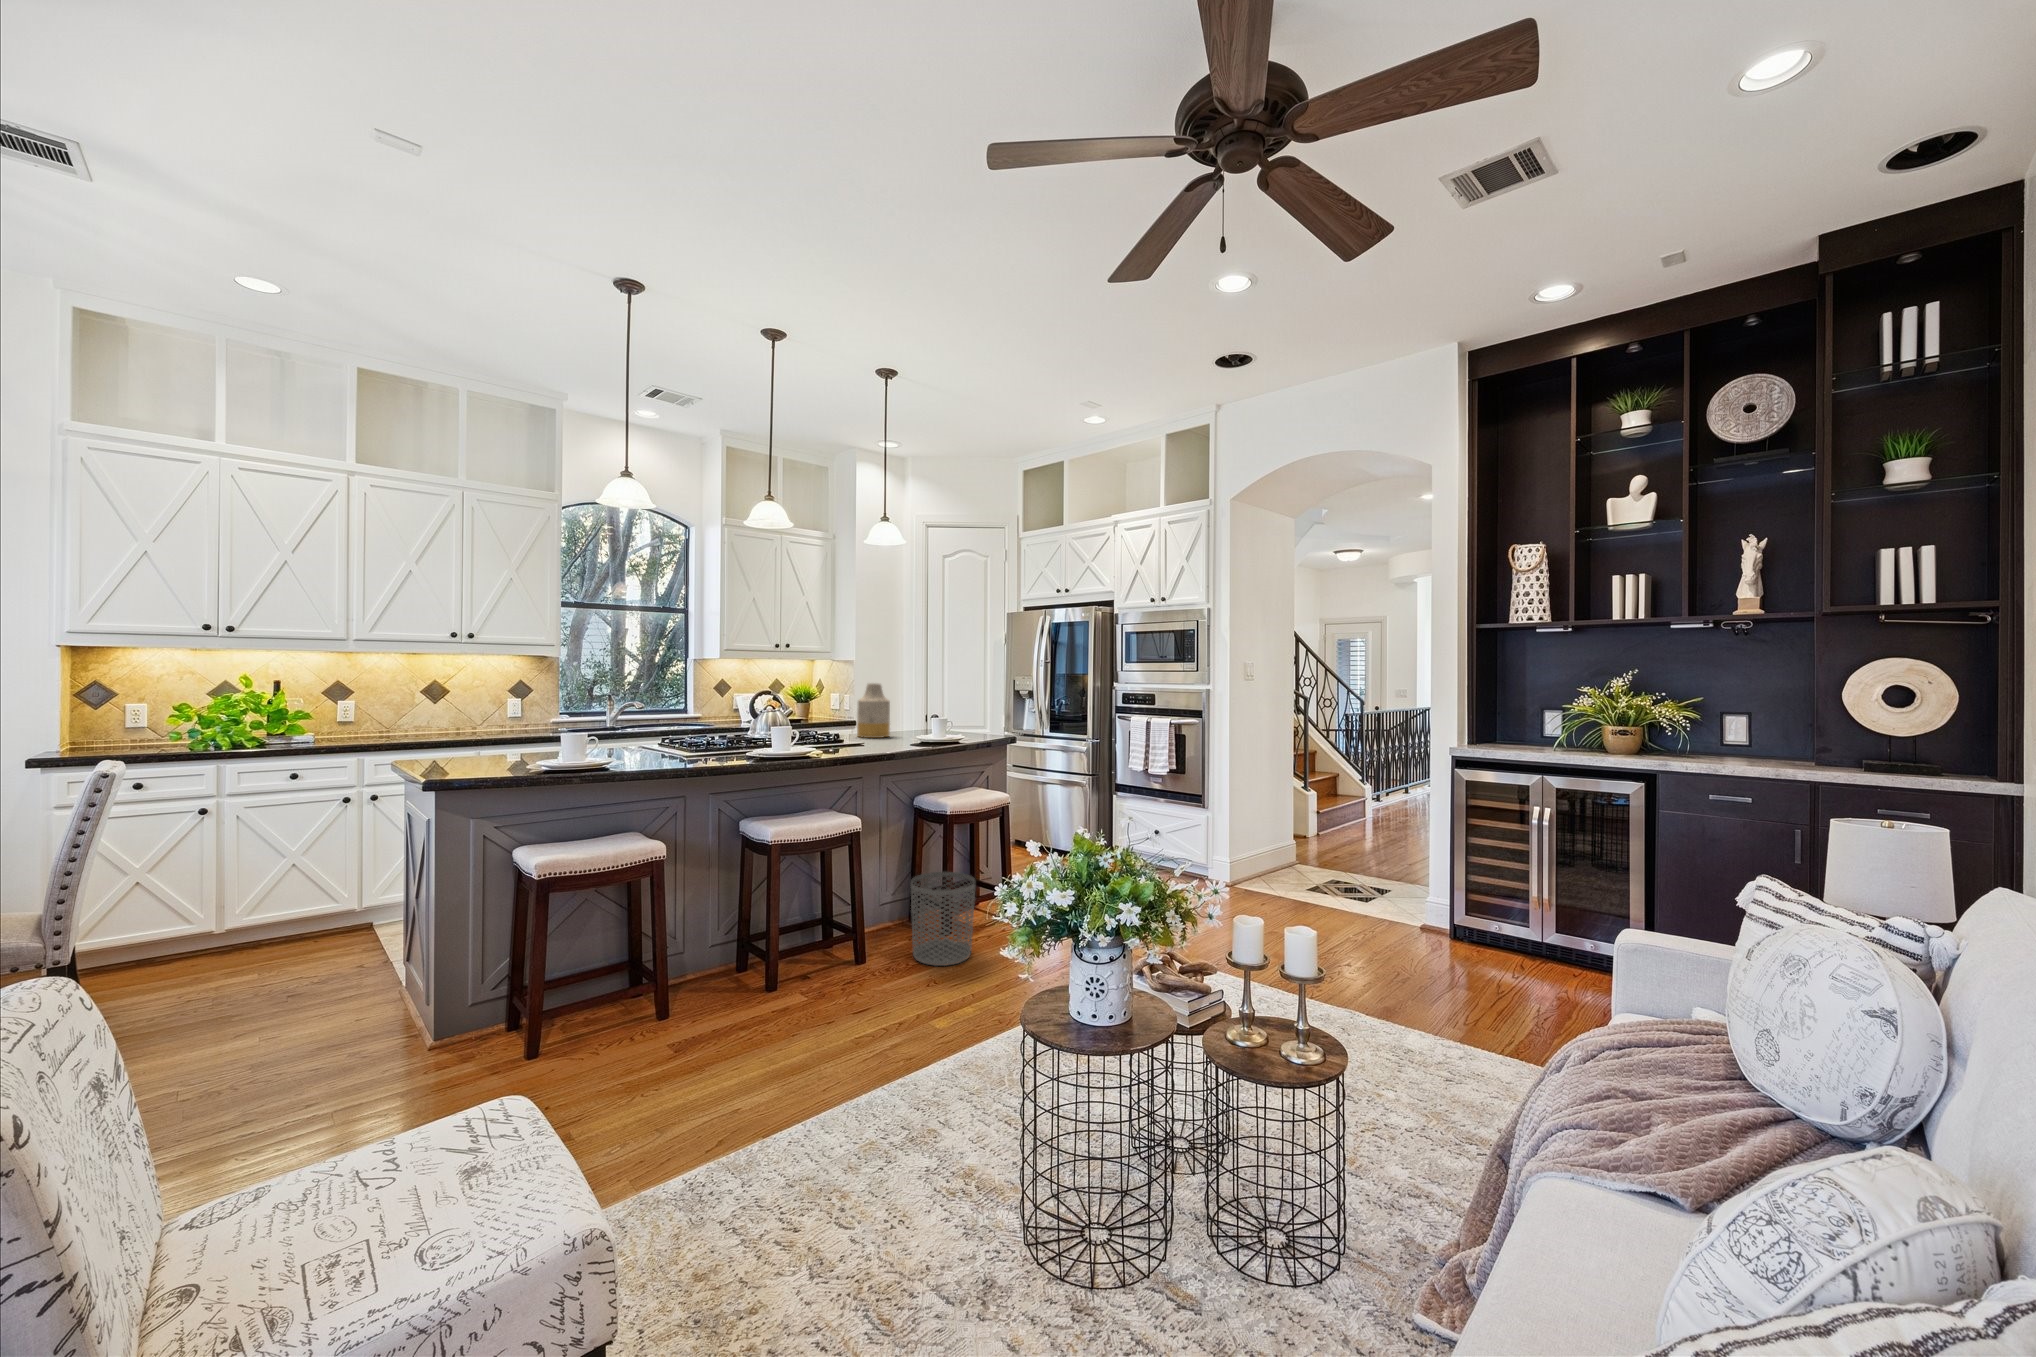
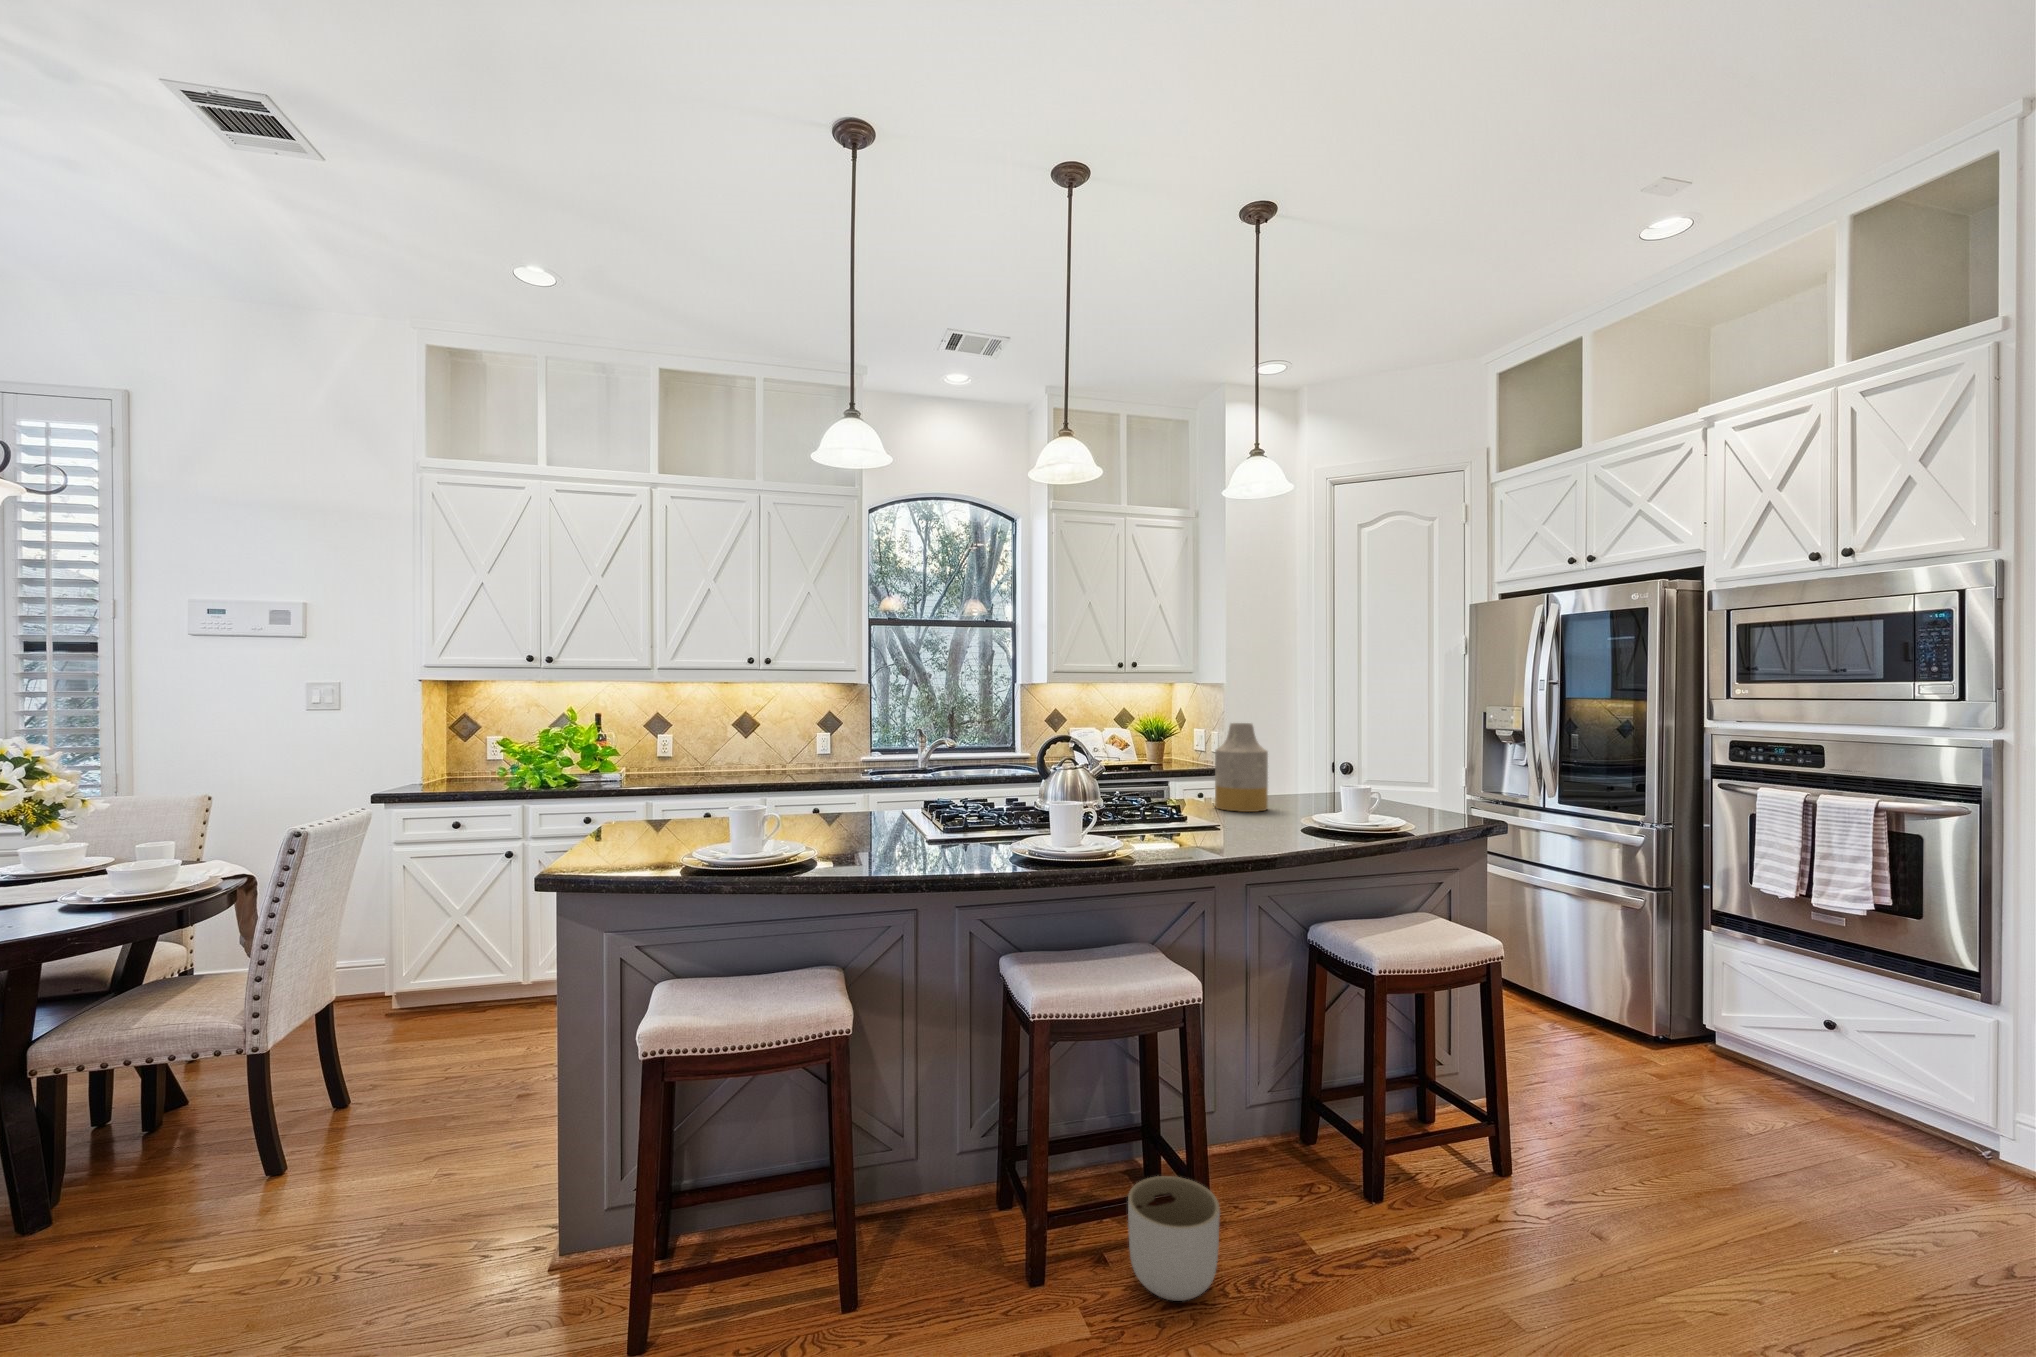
waste bin: present [911,872,975,966] -> none [1290,1075,1420,1277]
planter: none [826,933,877,993] -> present [1128,1176,1220,1301]

